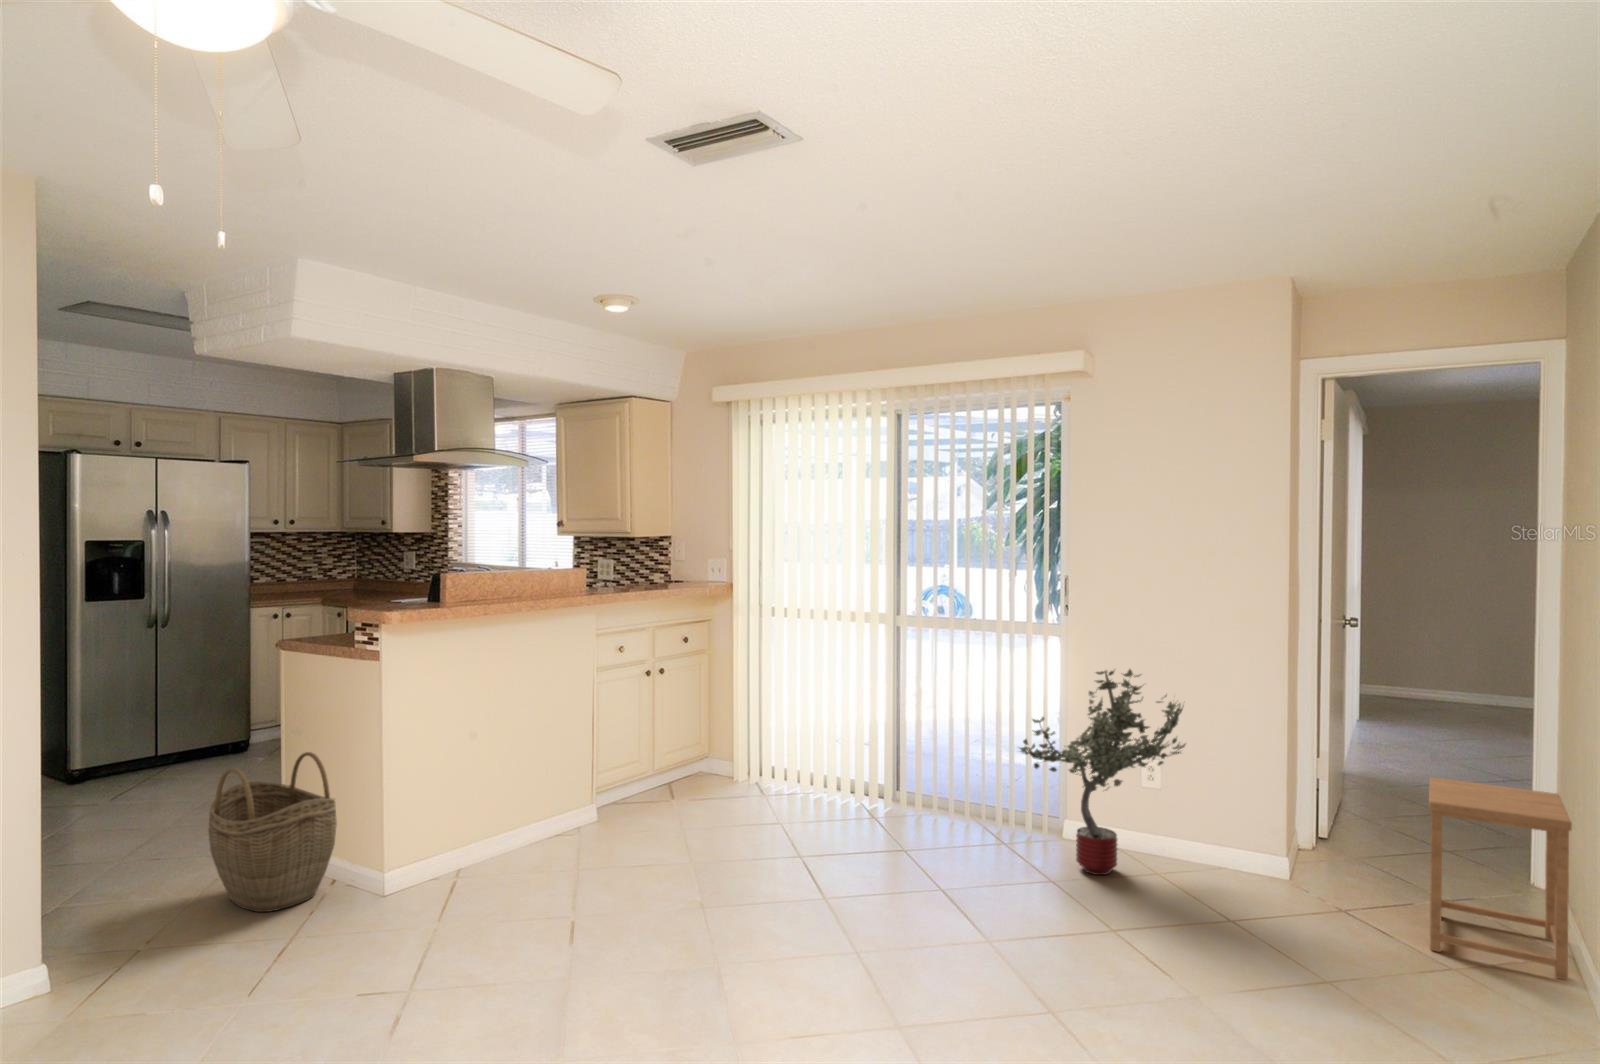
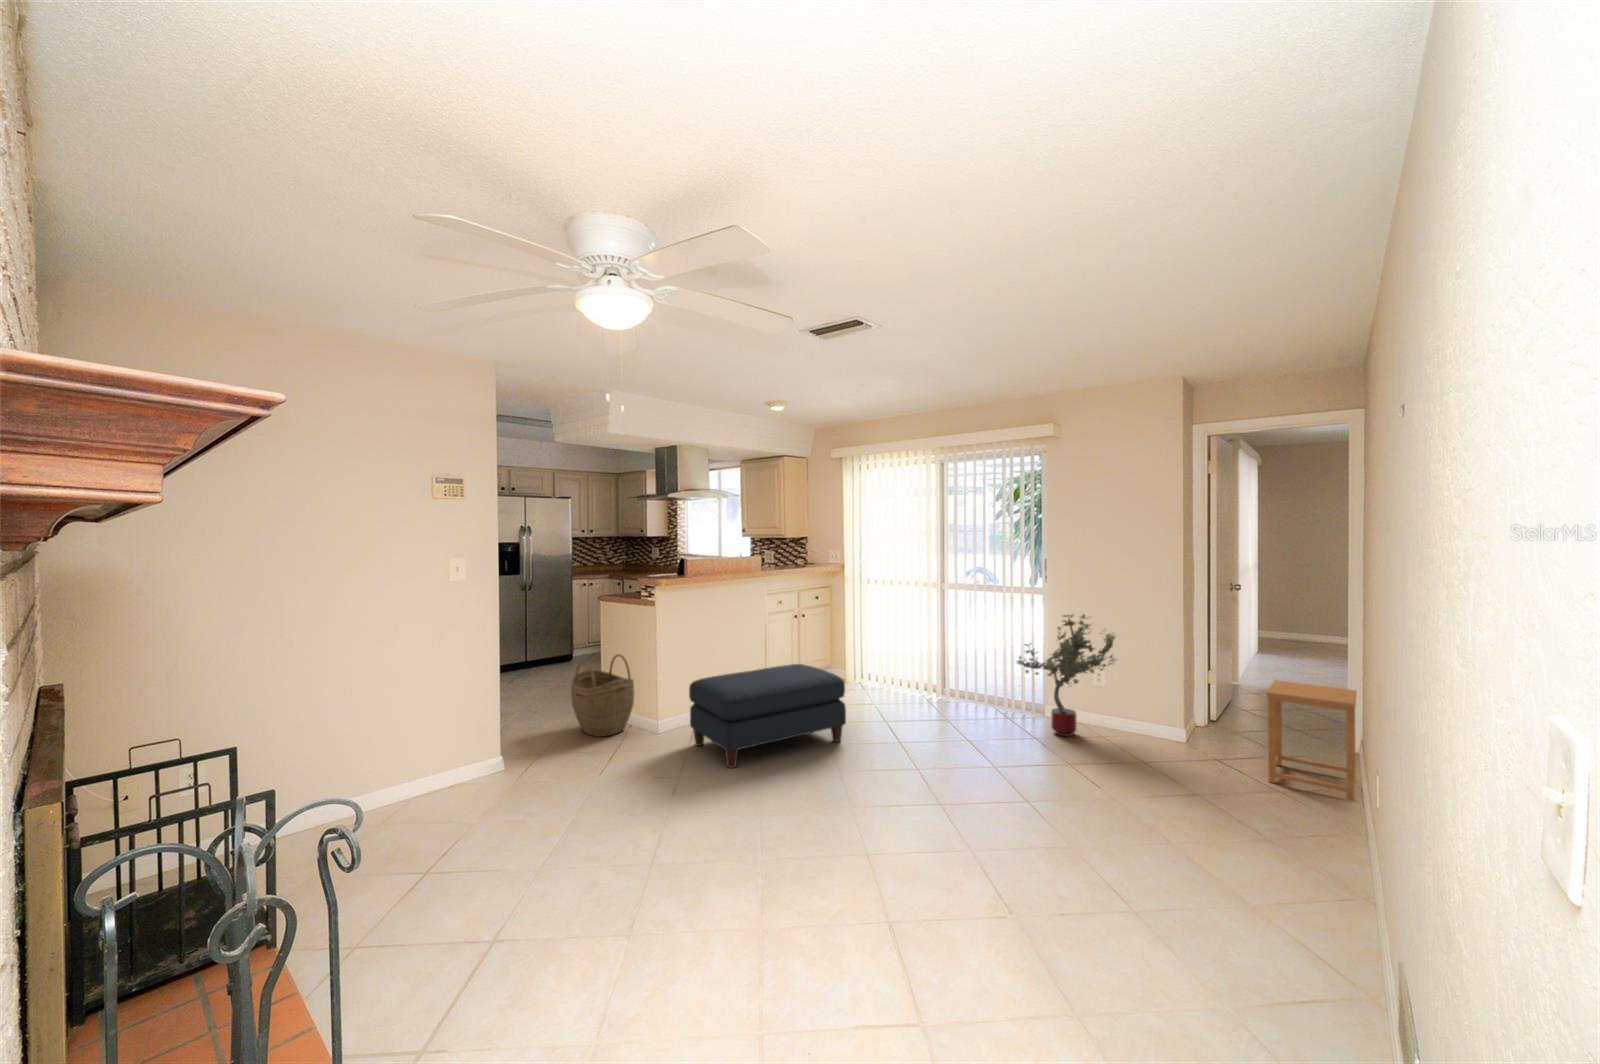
ottoman: none [438,762,731,972] -> present [689,664,846,768]

